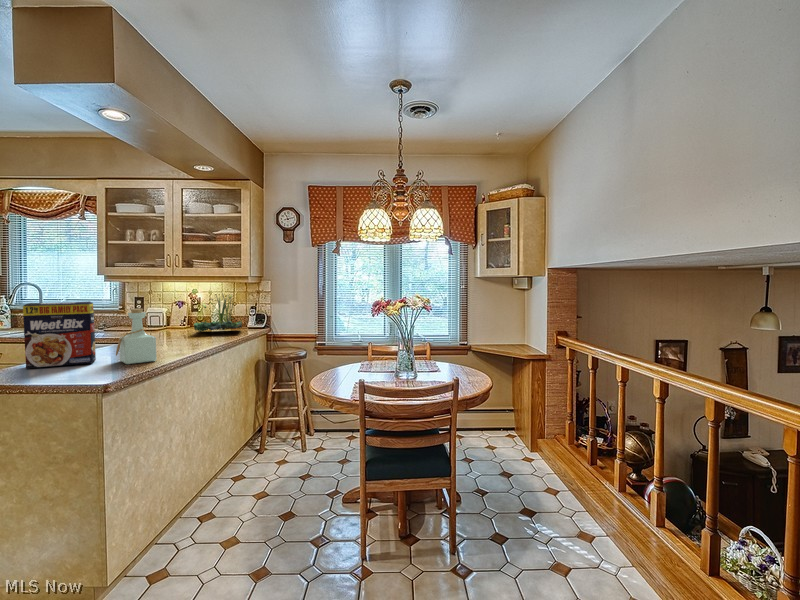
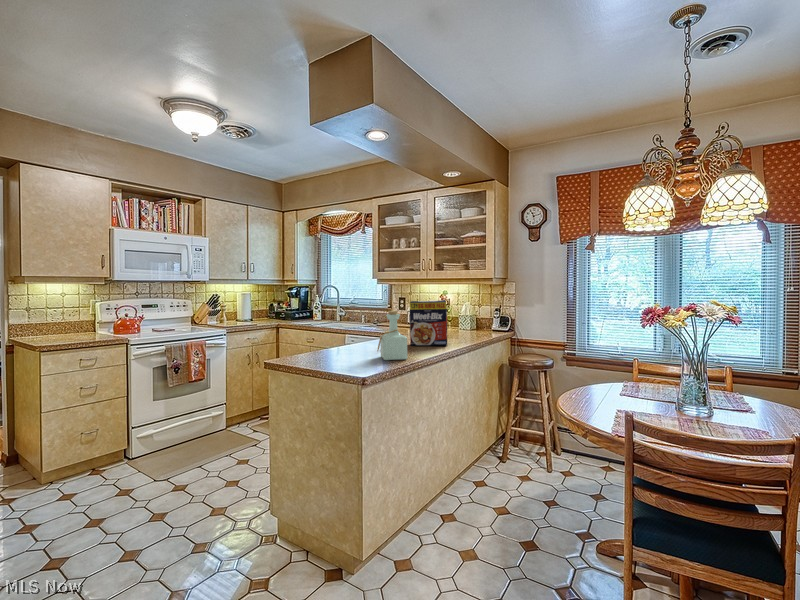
plant: present [194,295,242,331] -> none [442,295,486,332]
cereal box: present [23,301,96,369] -> present [410,300,447,346]

